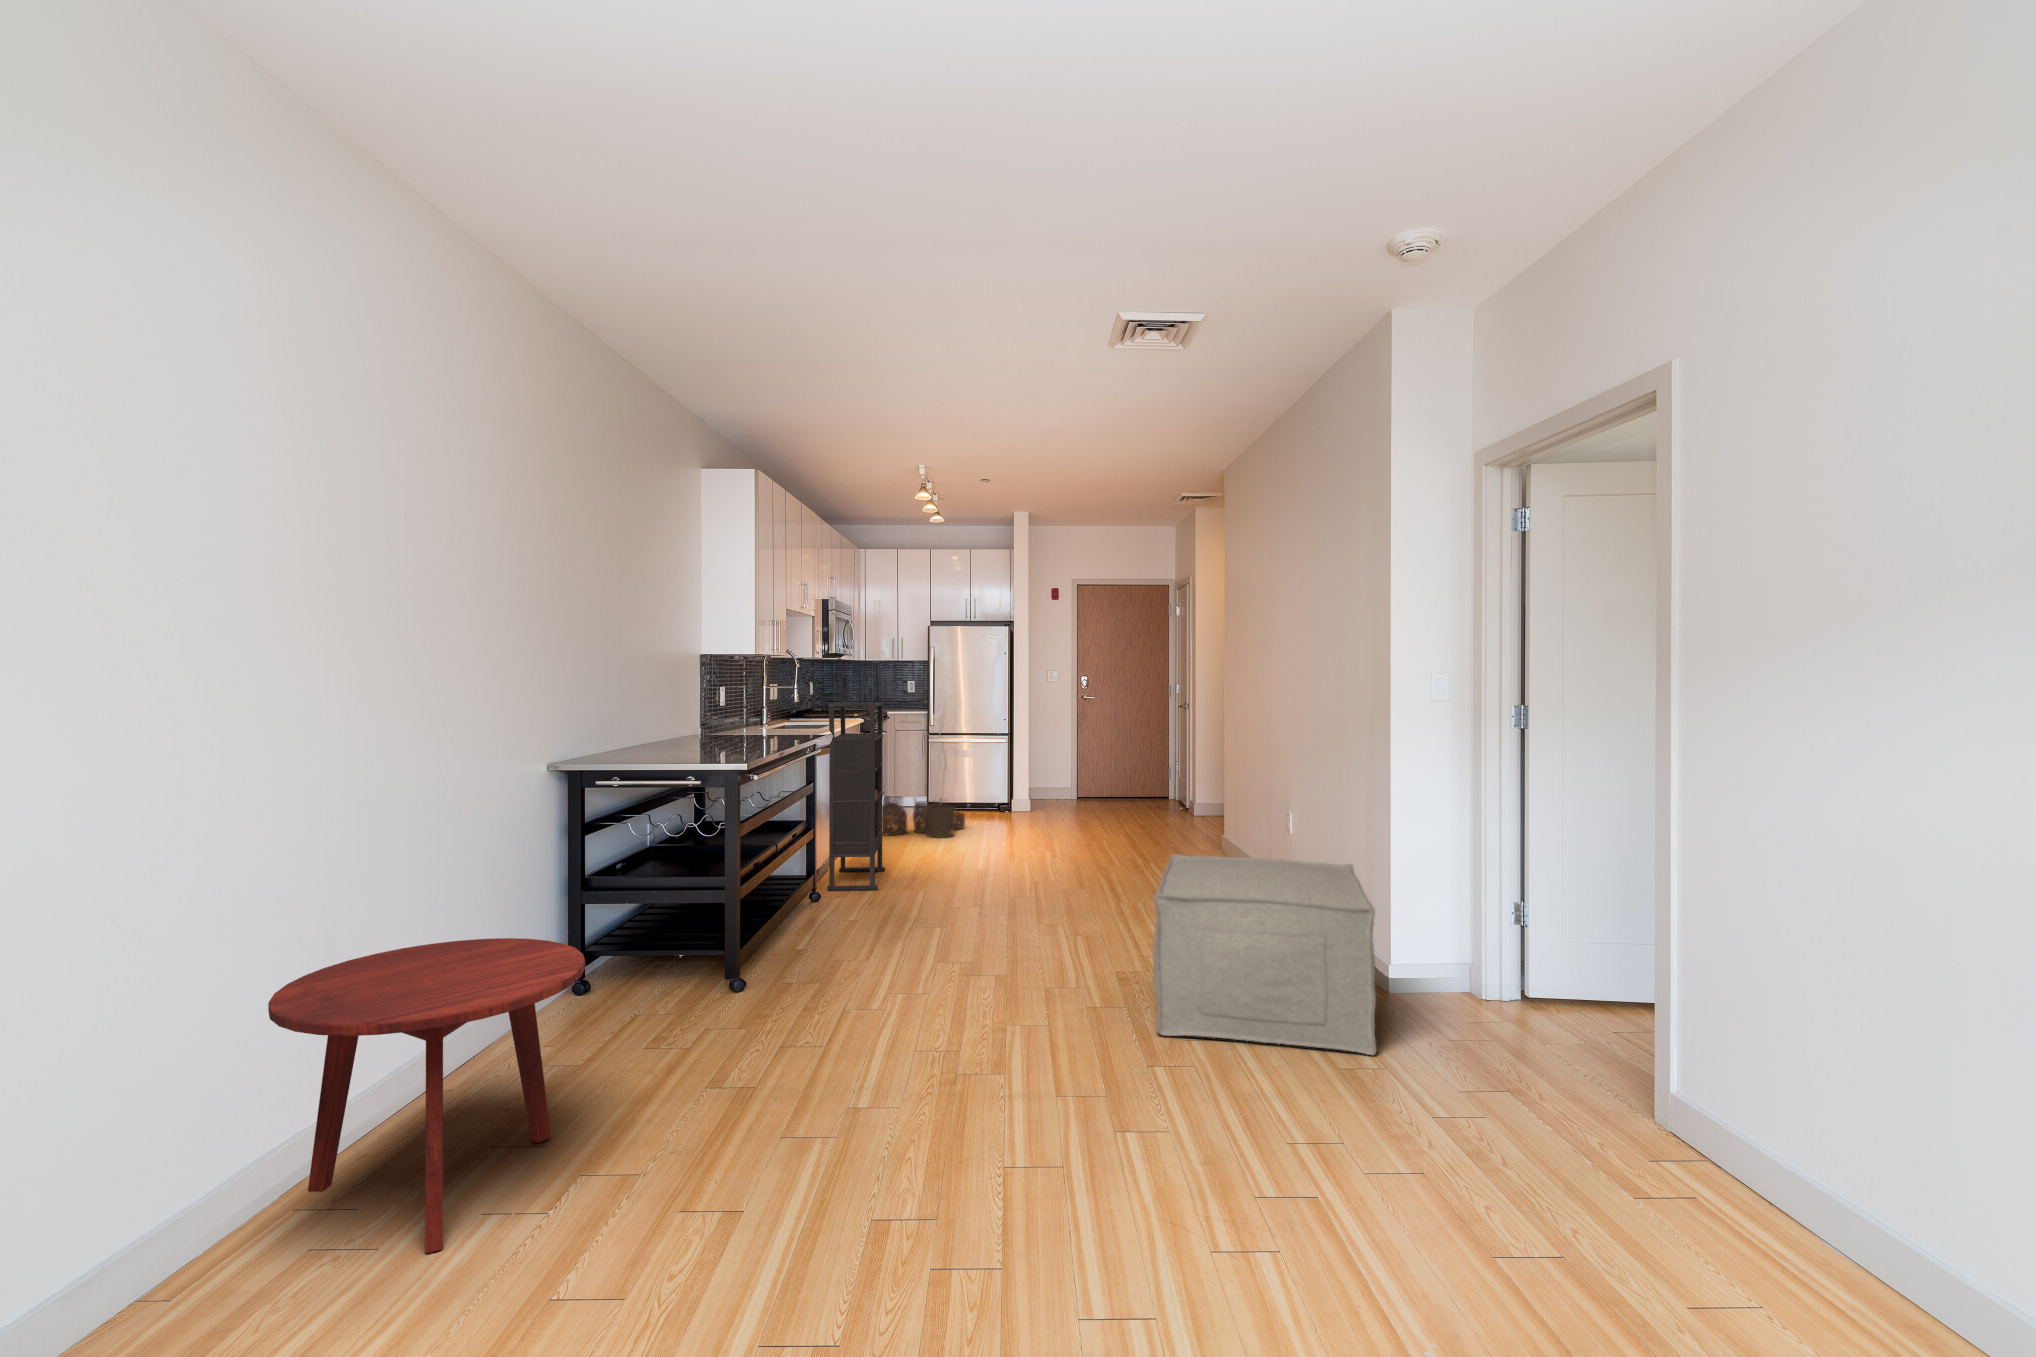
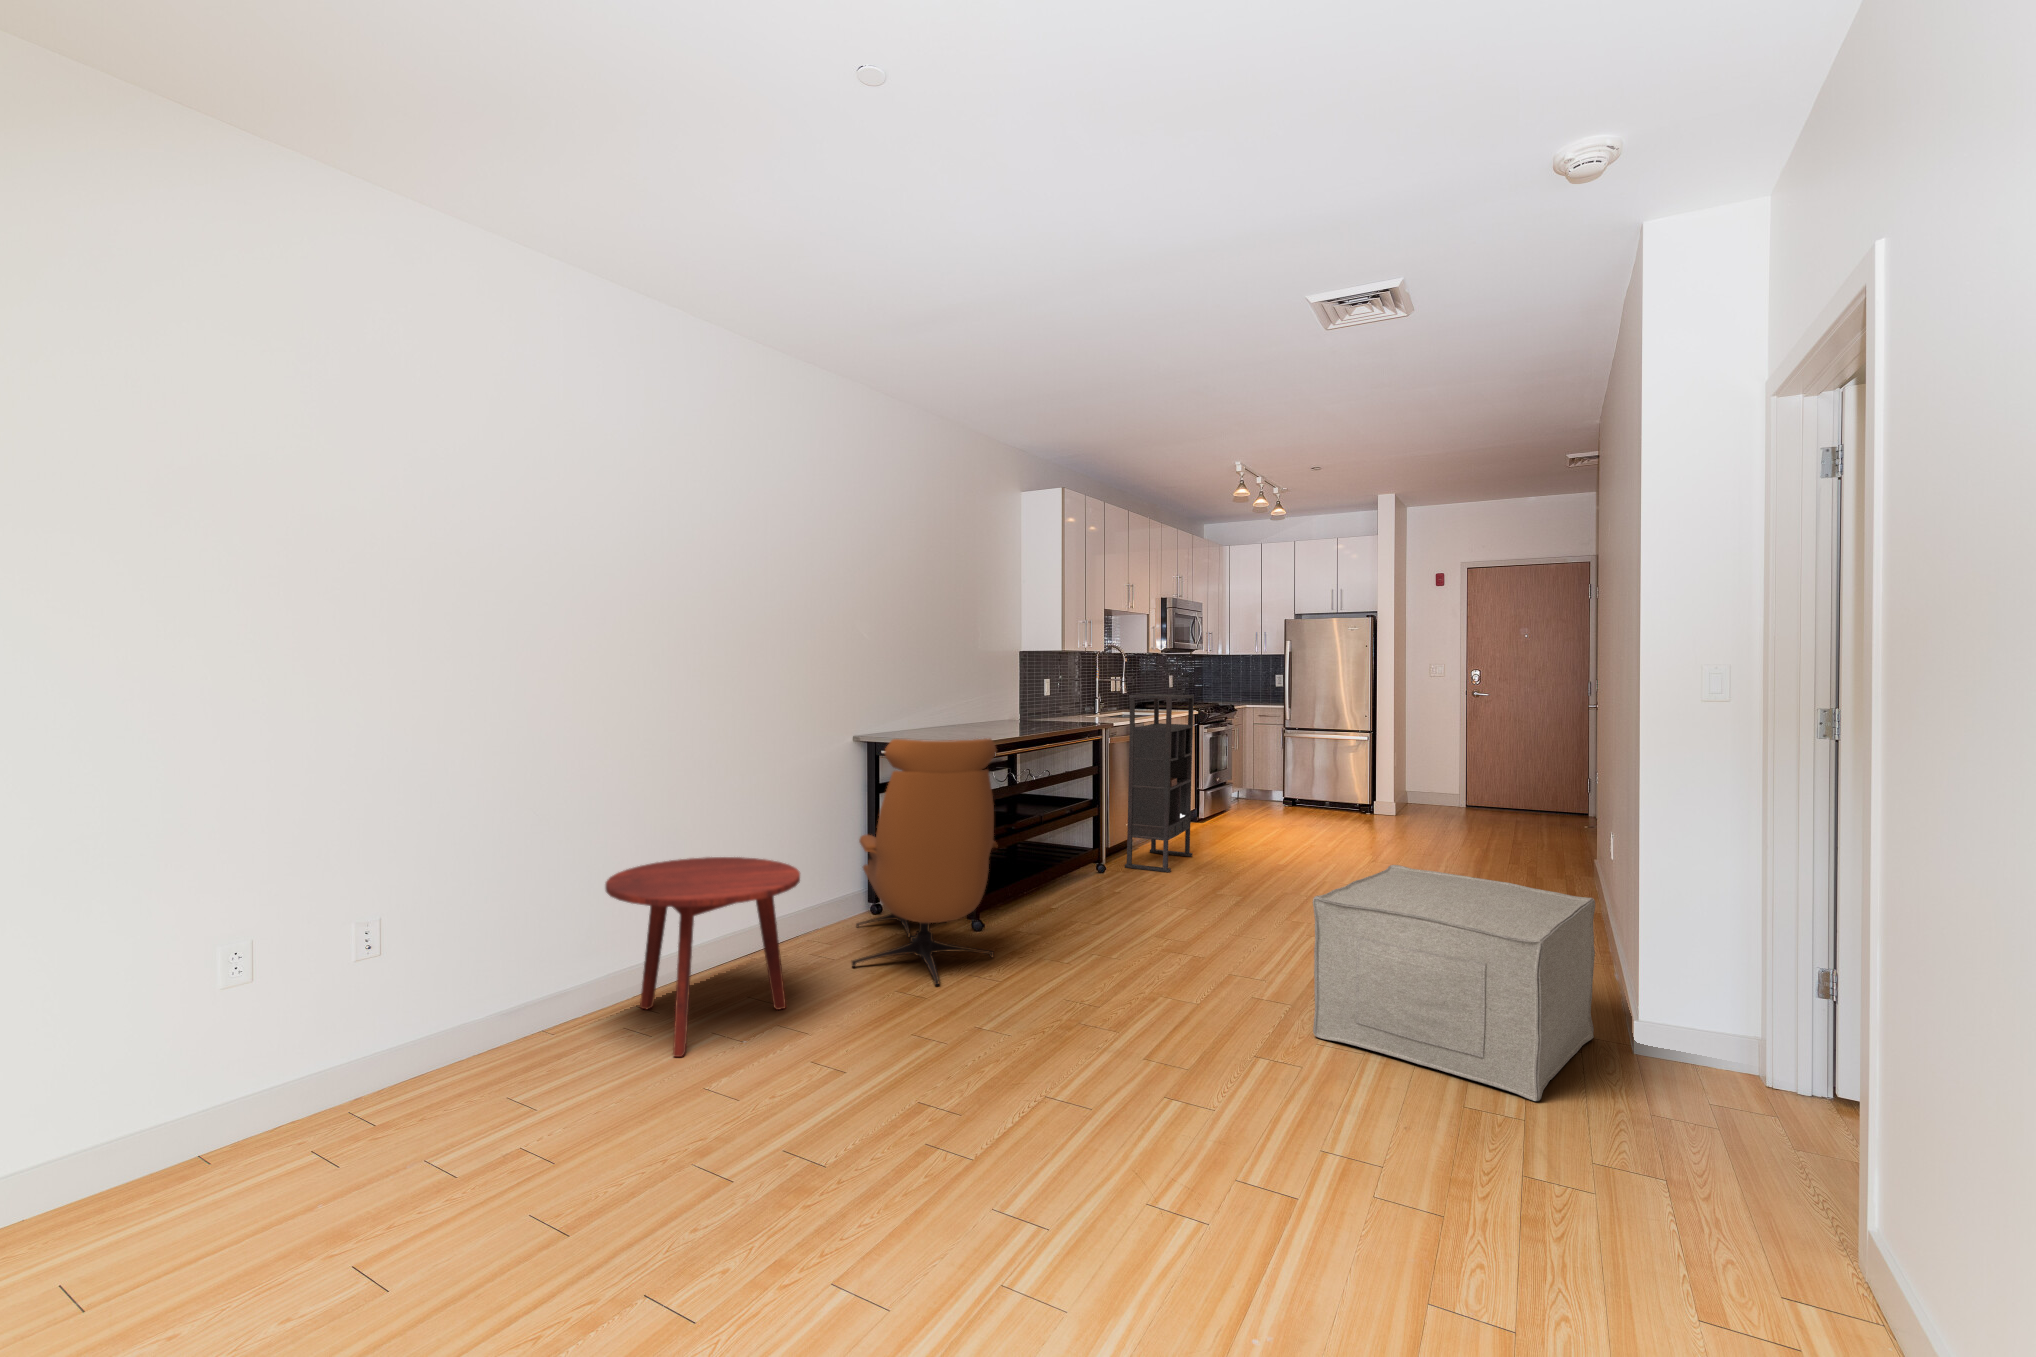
lounge chair: none [563,755,796,1063] -> present [852,739,998,985]
woven basket: present [882,801,965,838] -> none [1213,791,1310,832]

